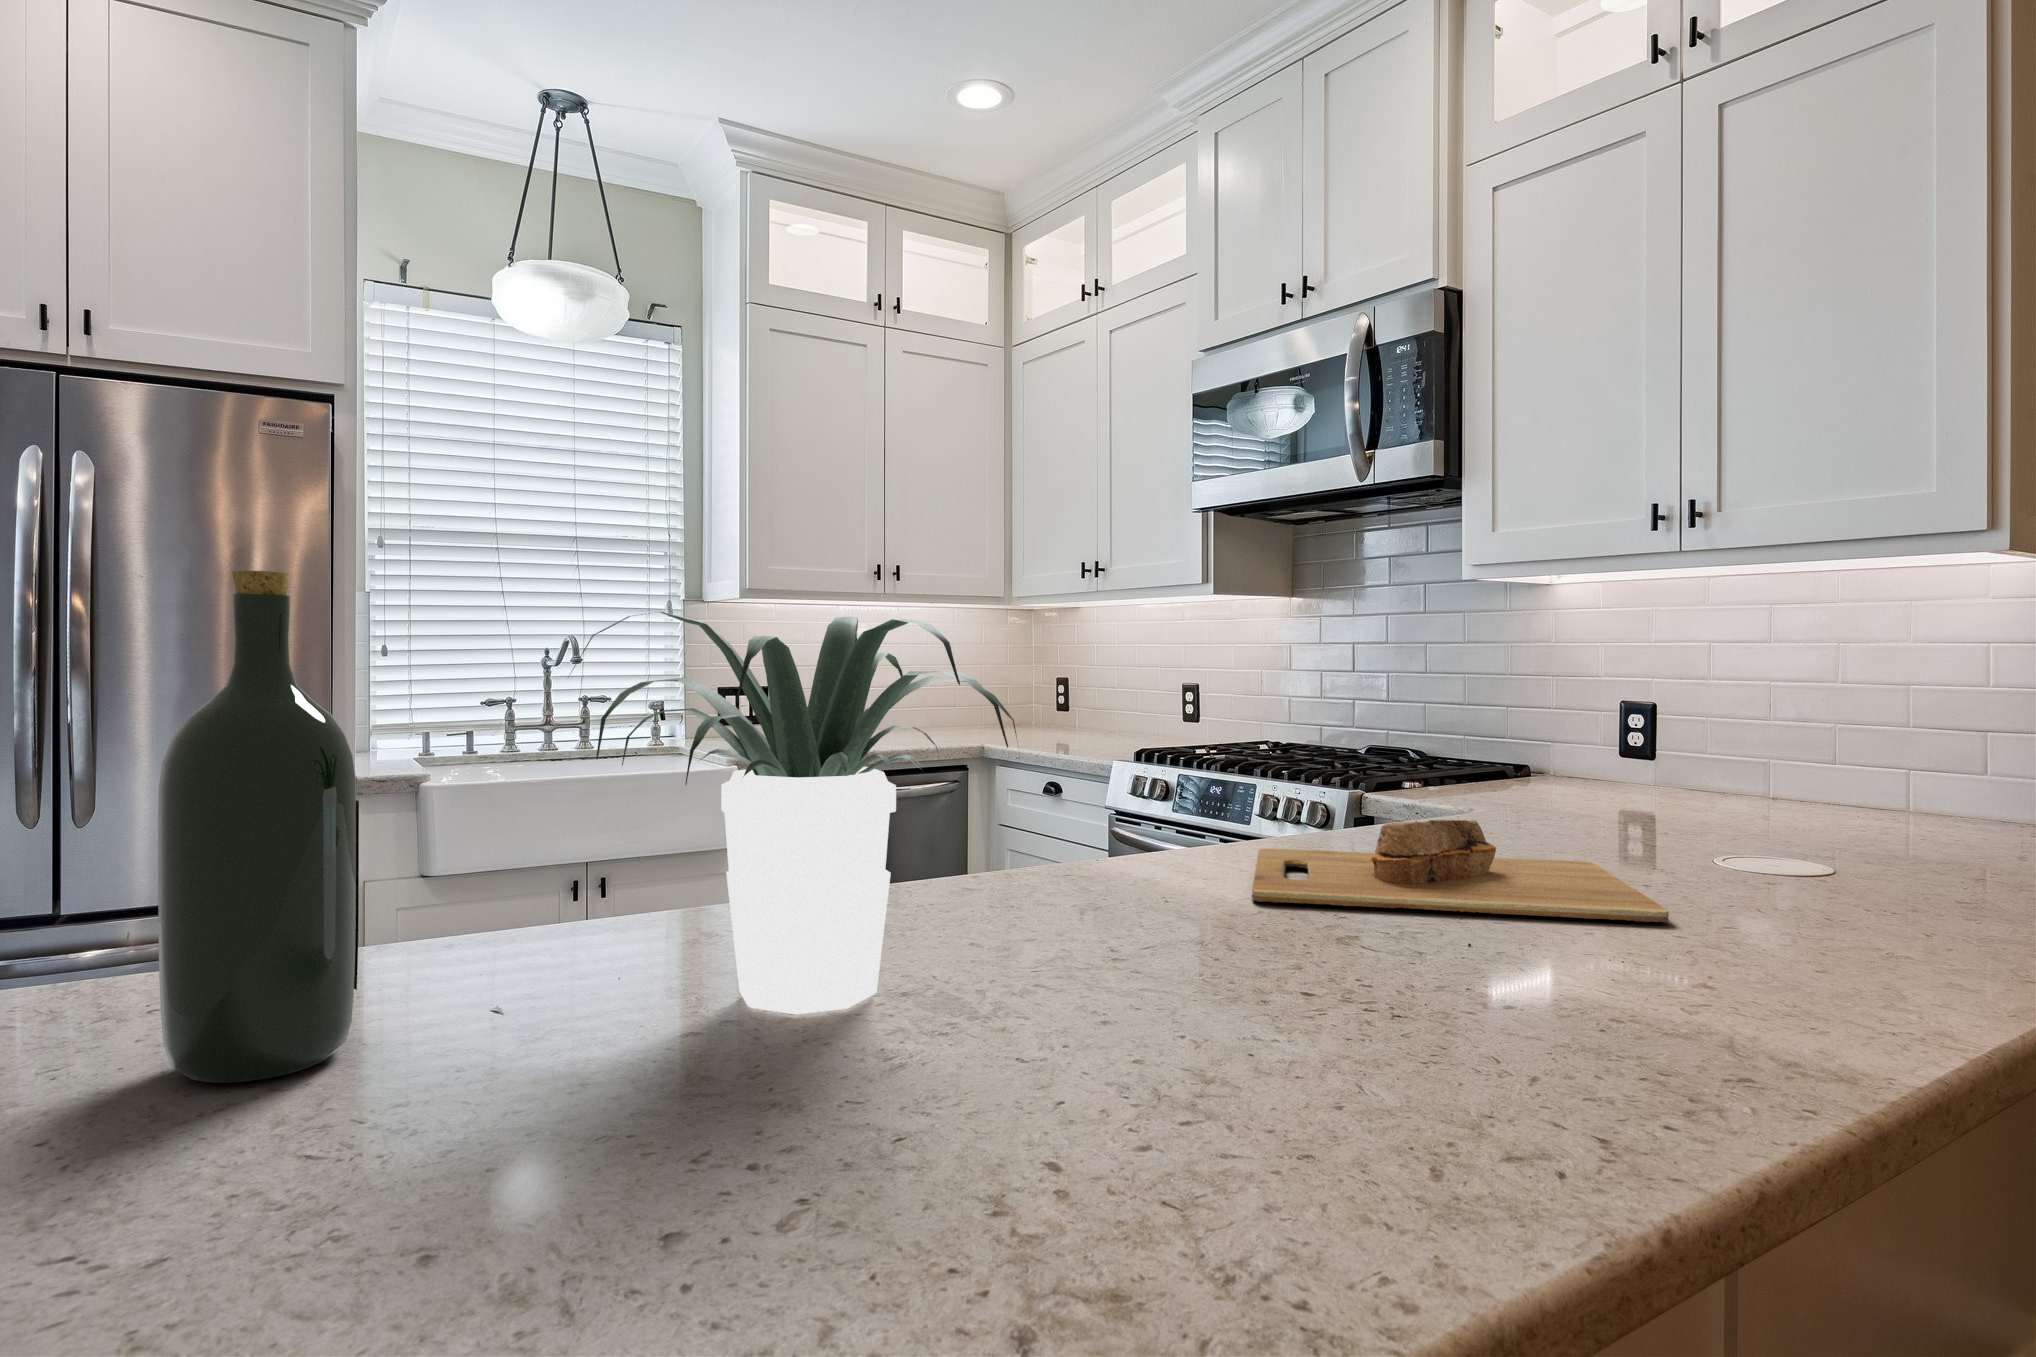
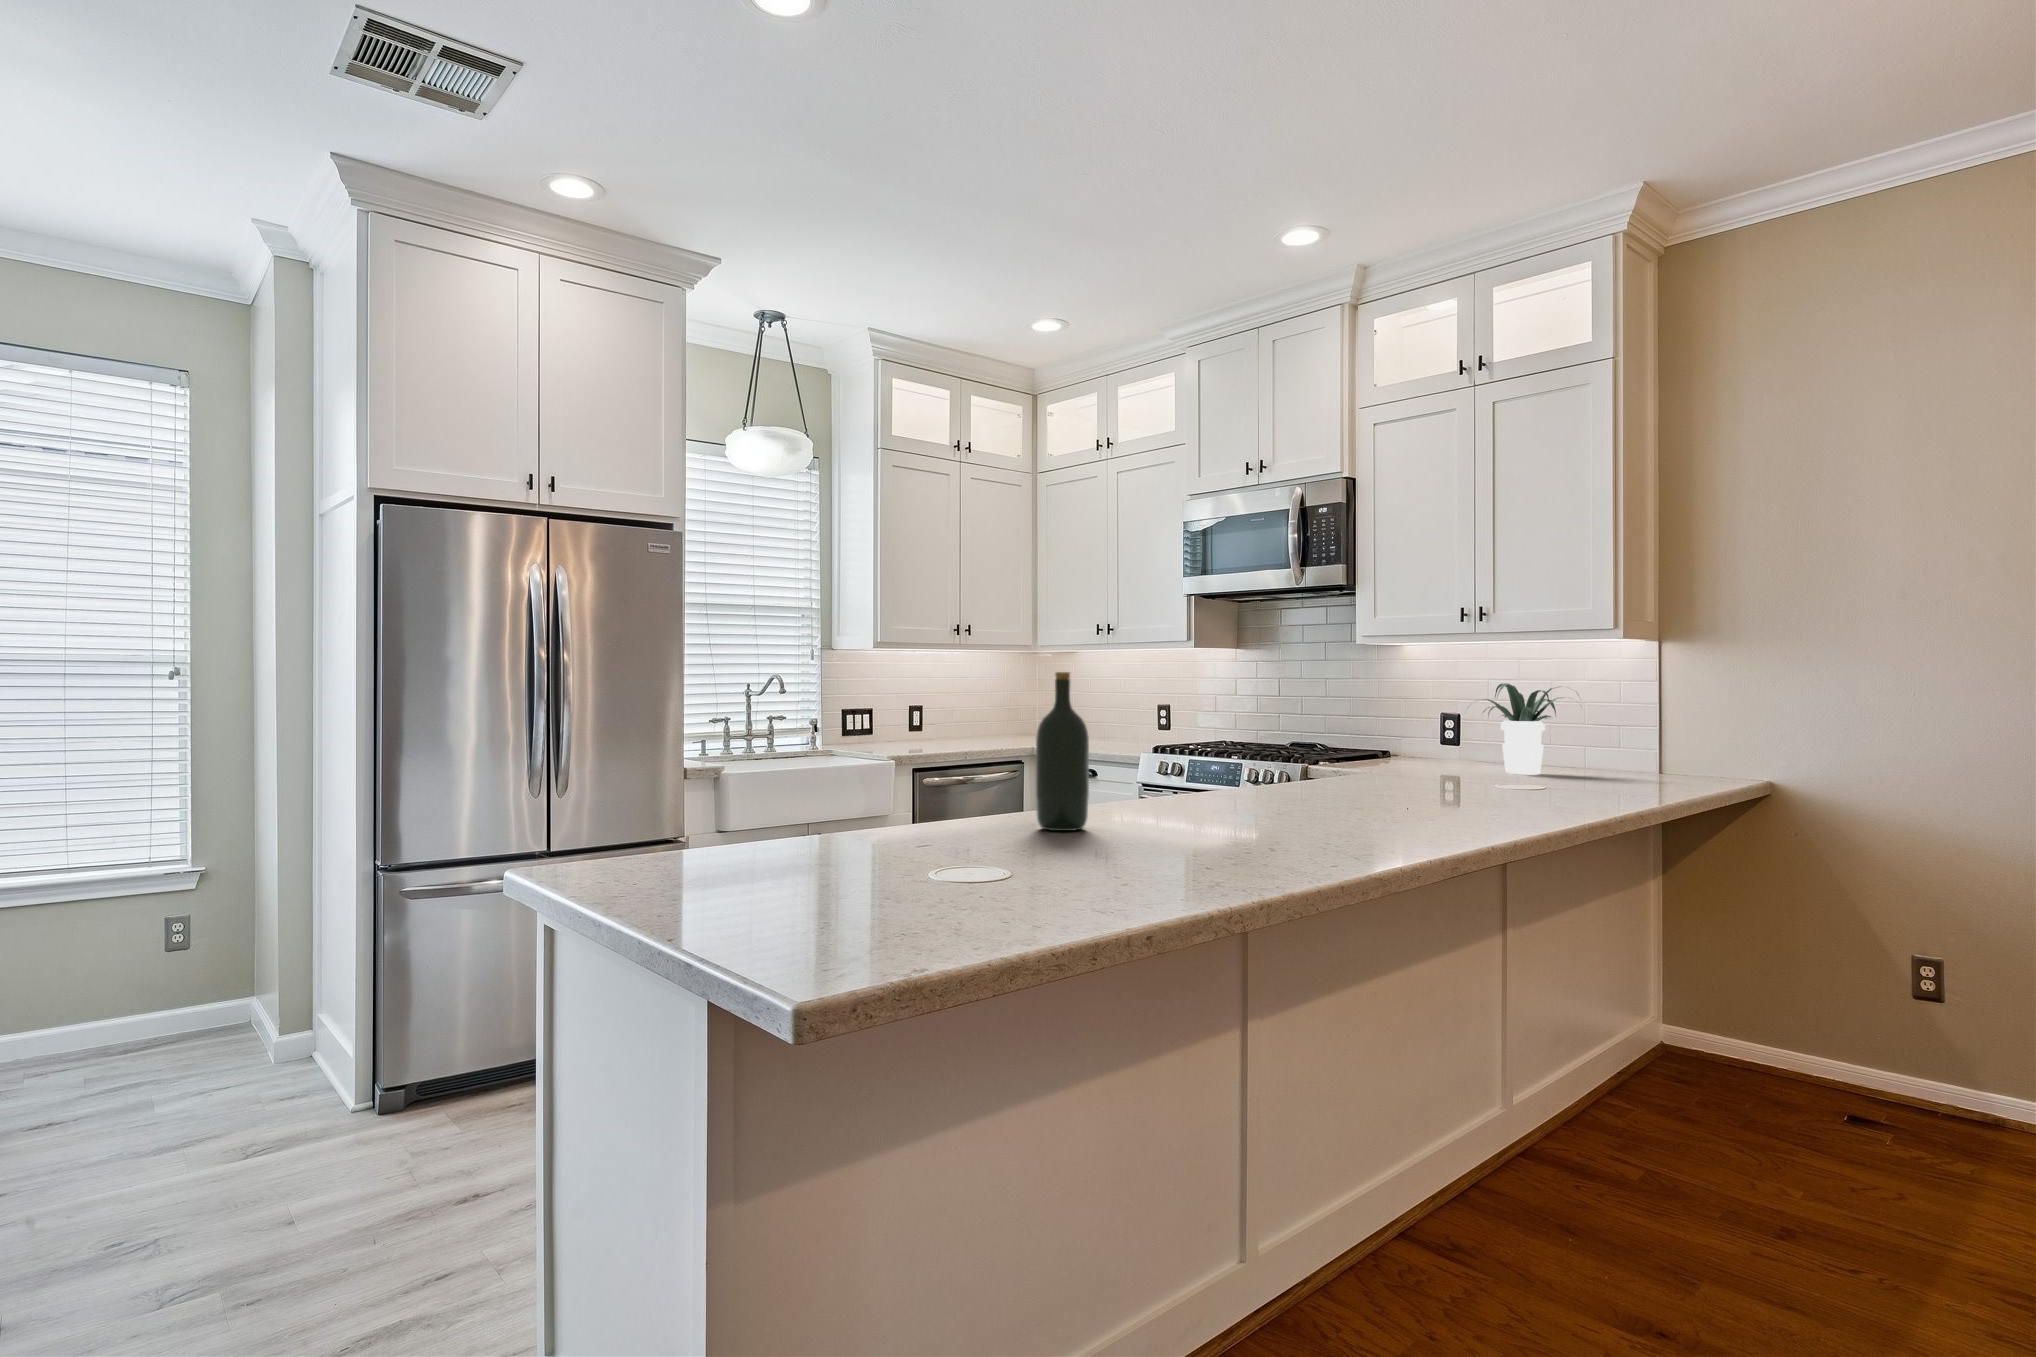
potted plant: present [570,612,1017,1014] -> present [1469,683,1578,774]
cutting board: present [1252,820,1669,922] -> none [1295,764,1478,800]

